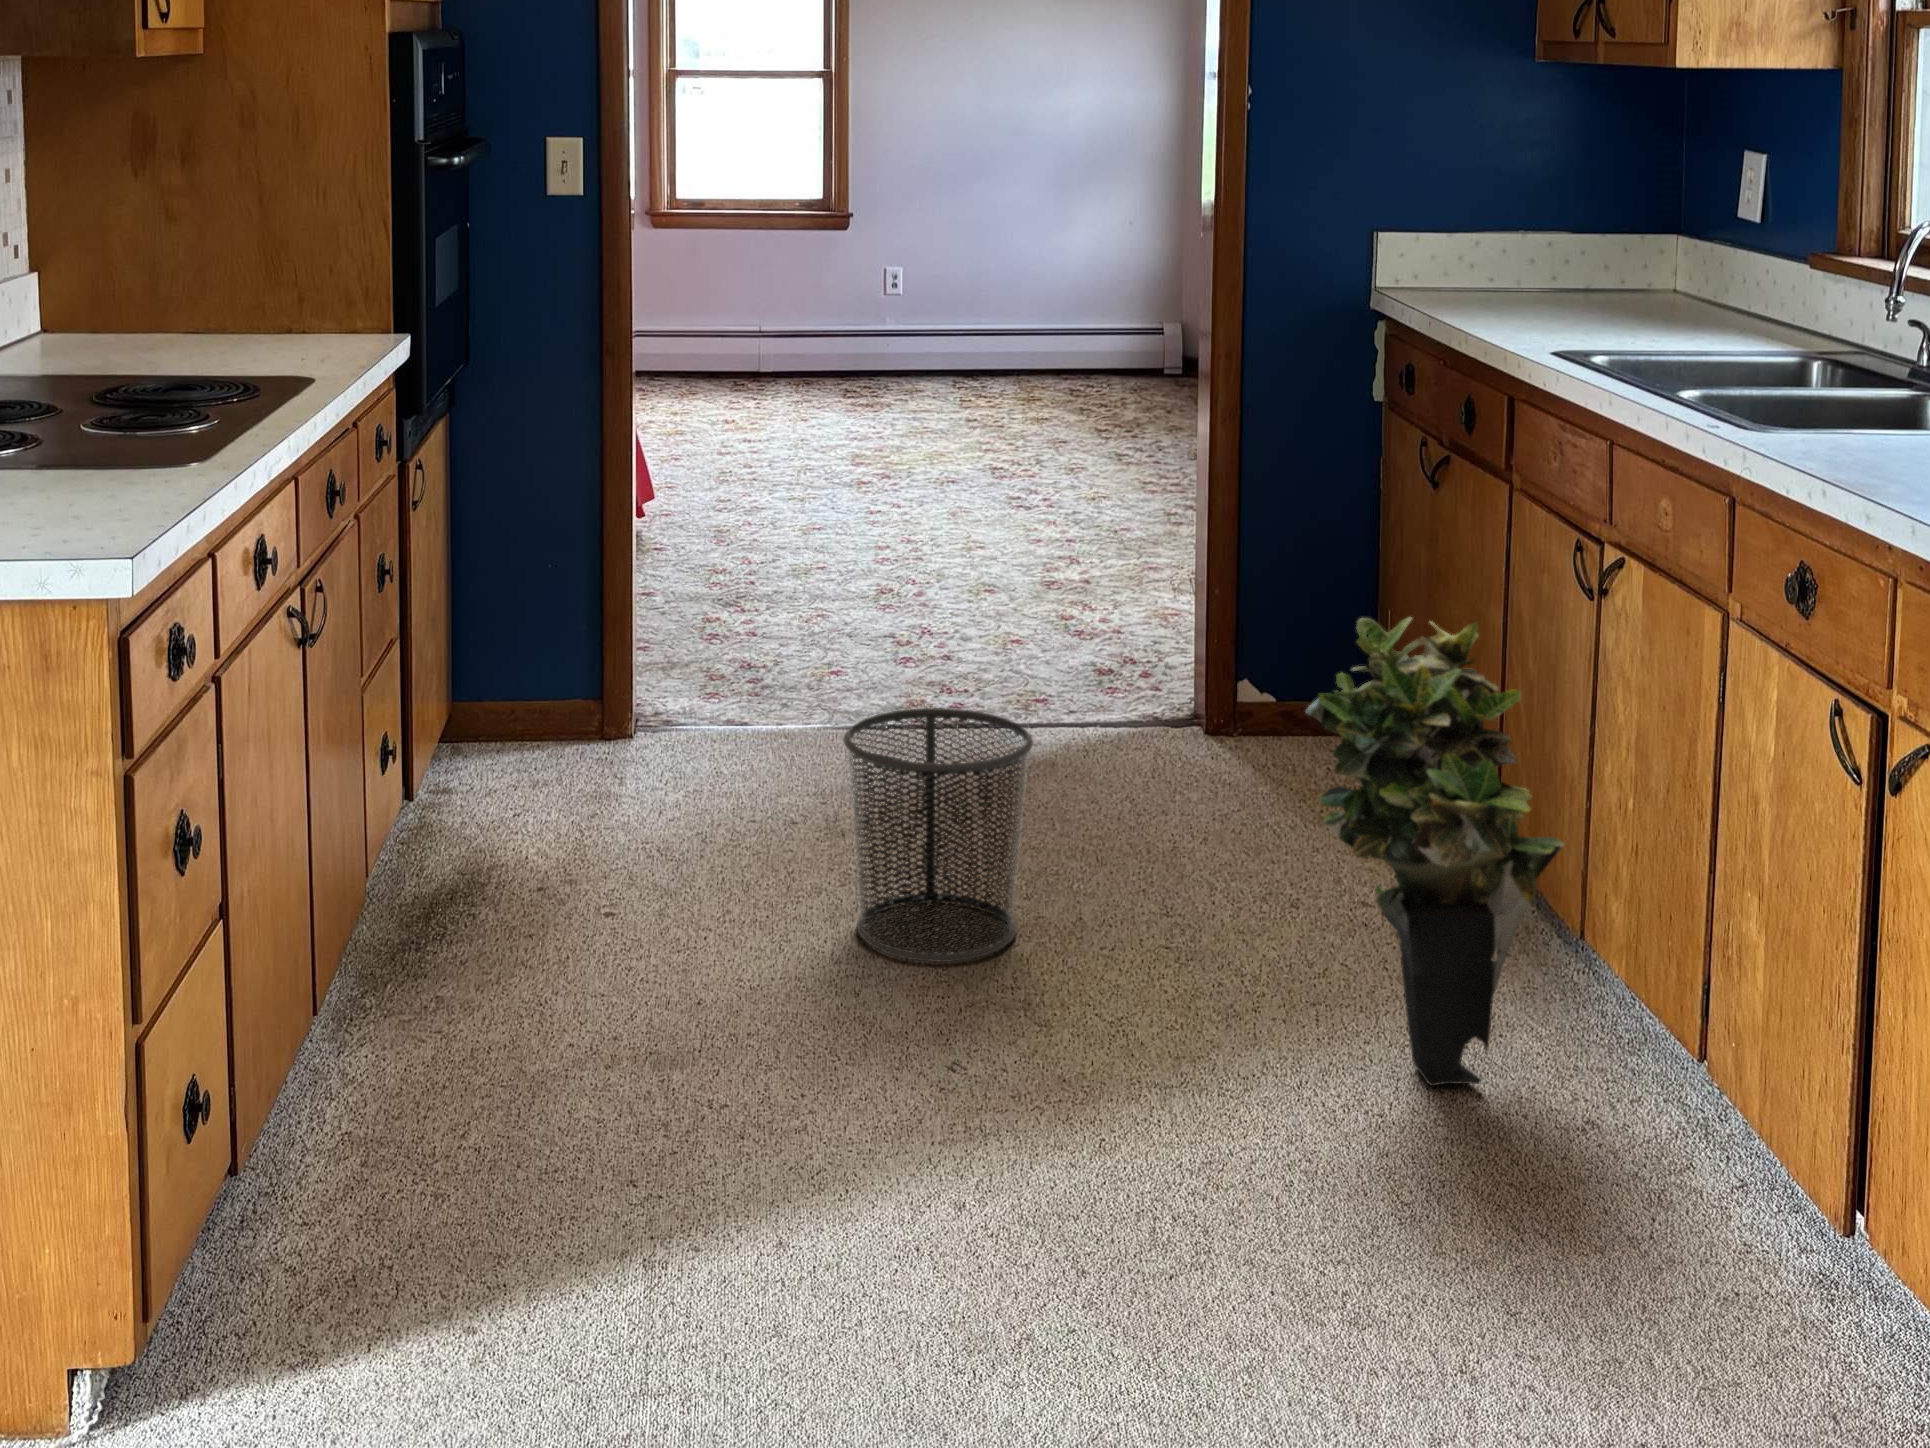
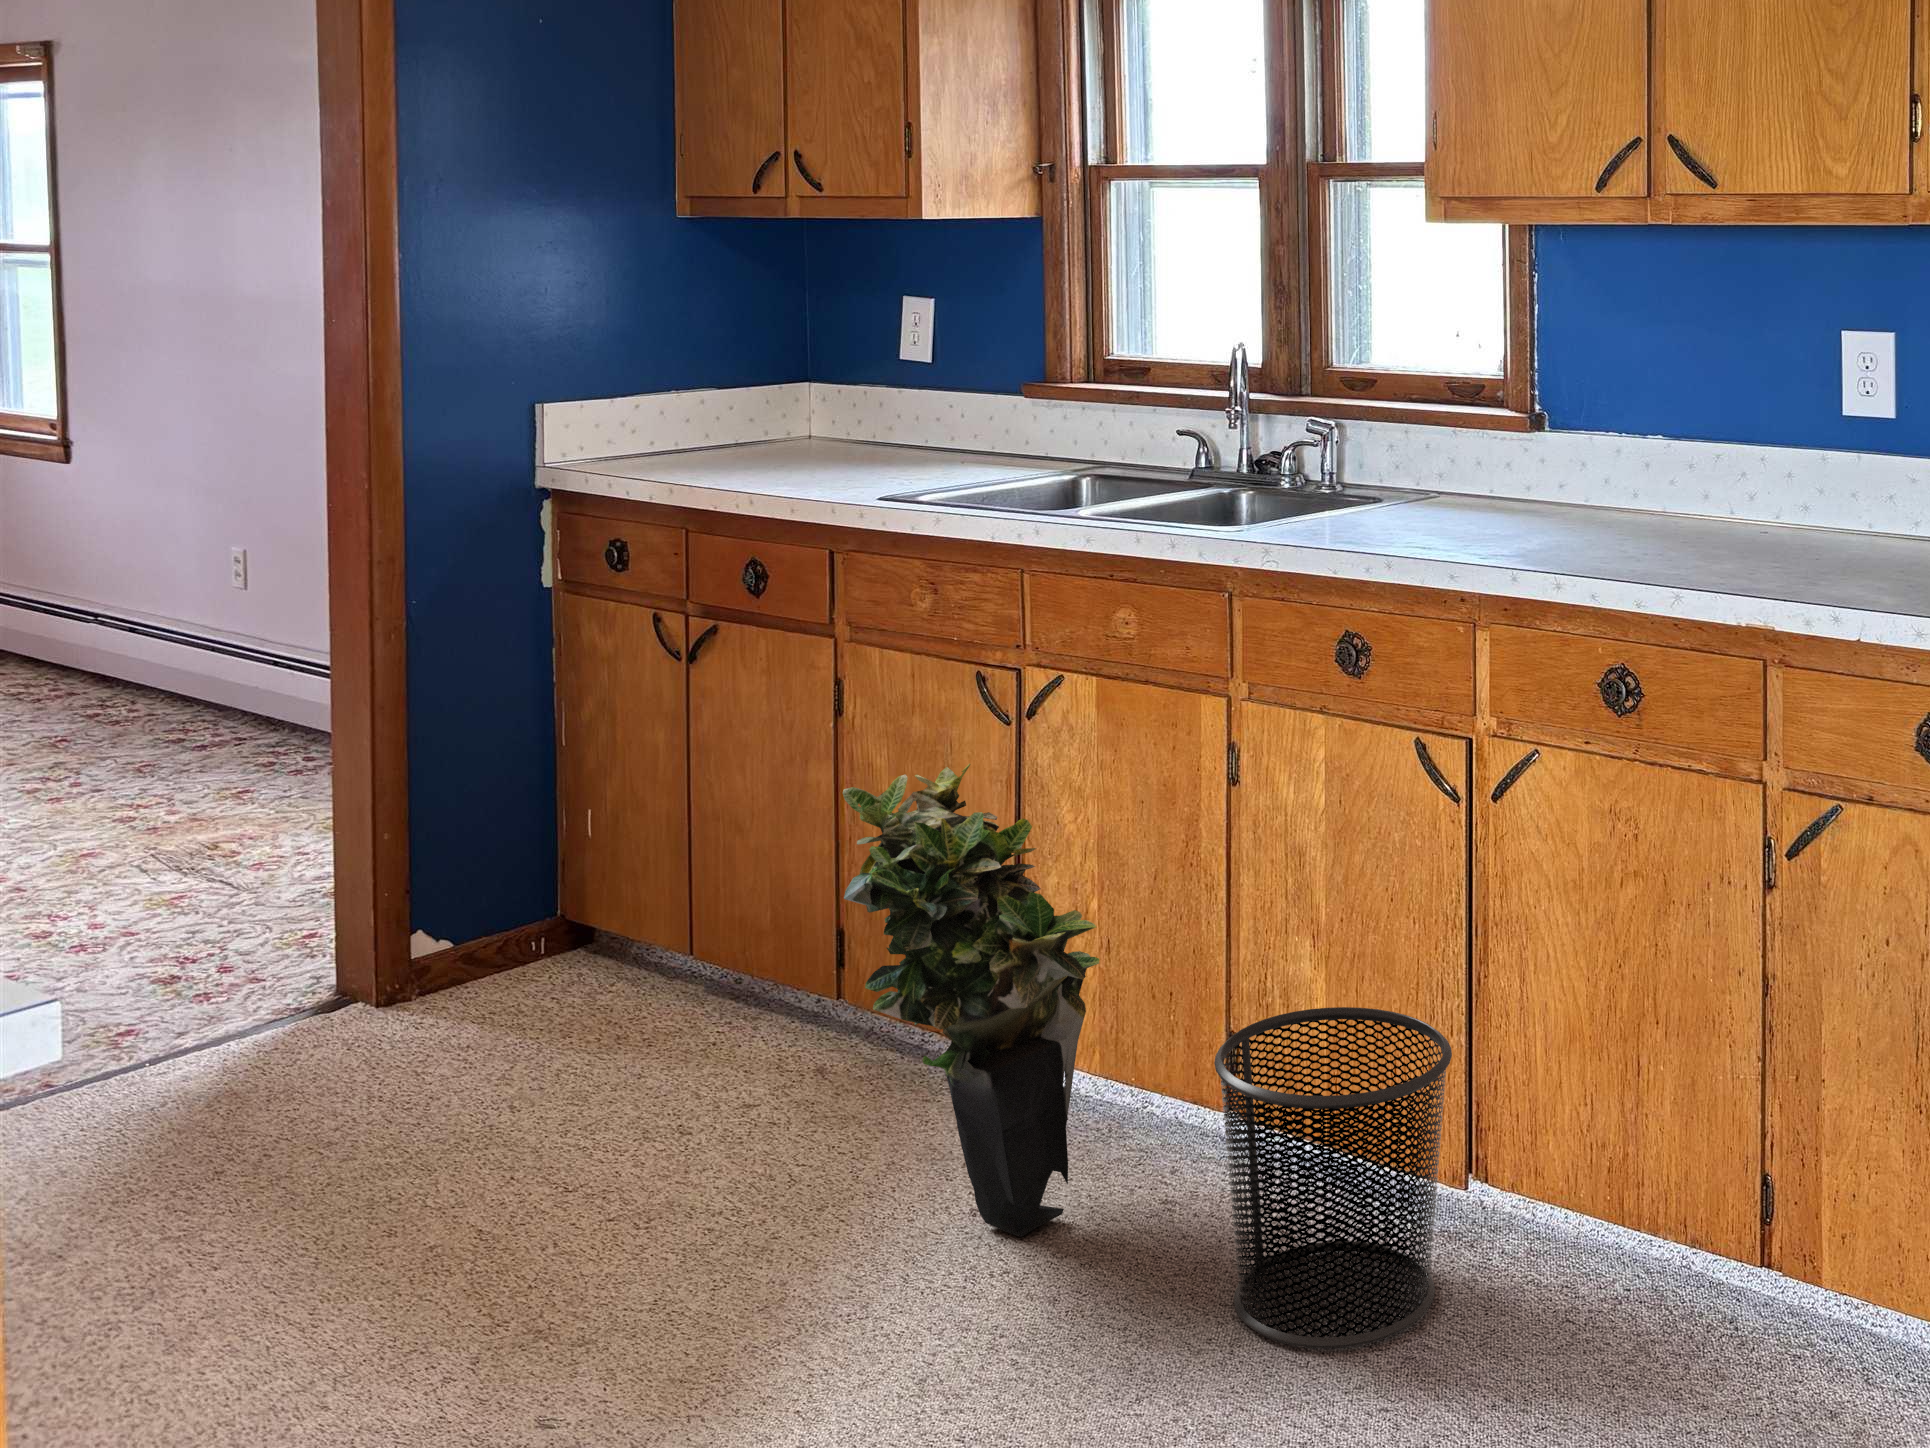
waste bin: present [844,708,1033,962] -> present [1214,1007,1452,1349]

